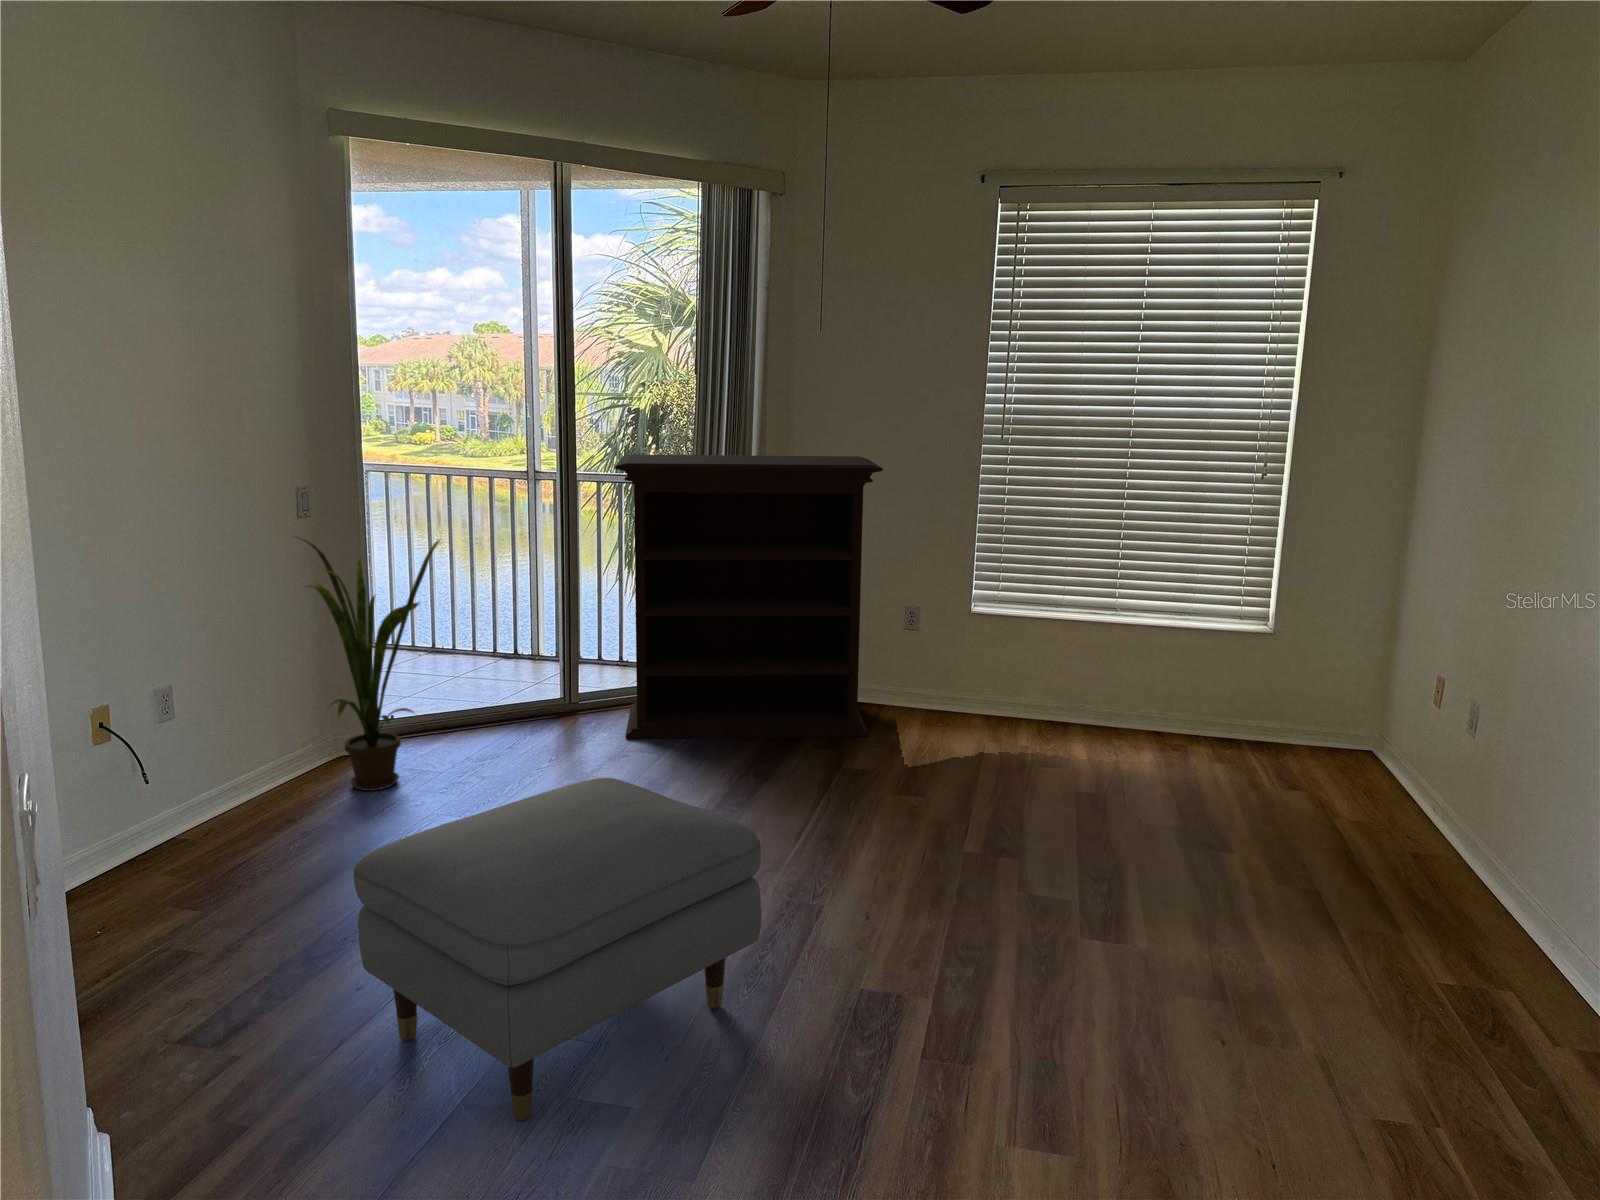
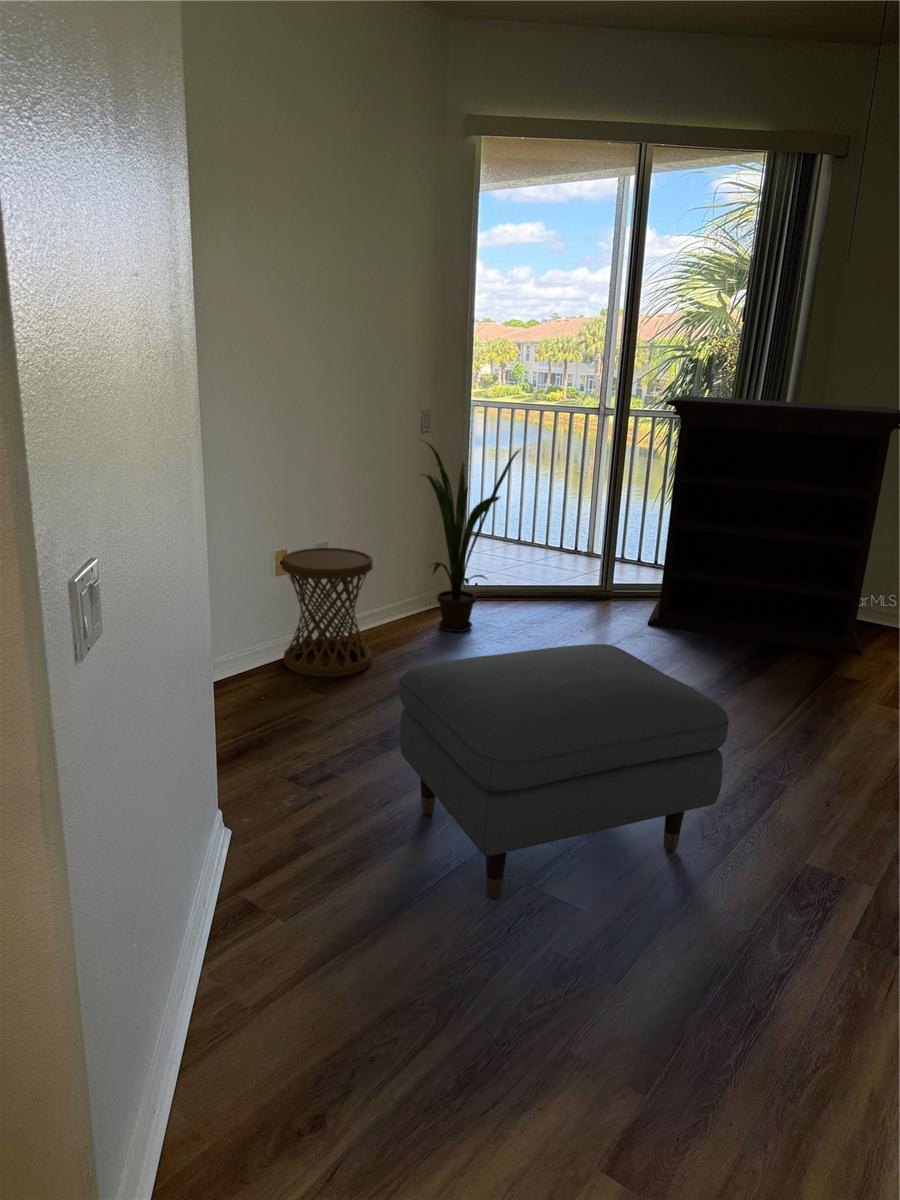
side table: none [112,701,267,891] -> present [282,548,373,677]

